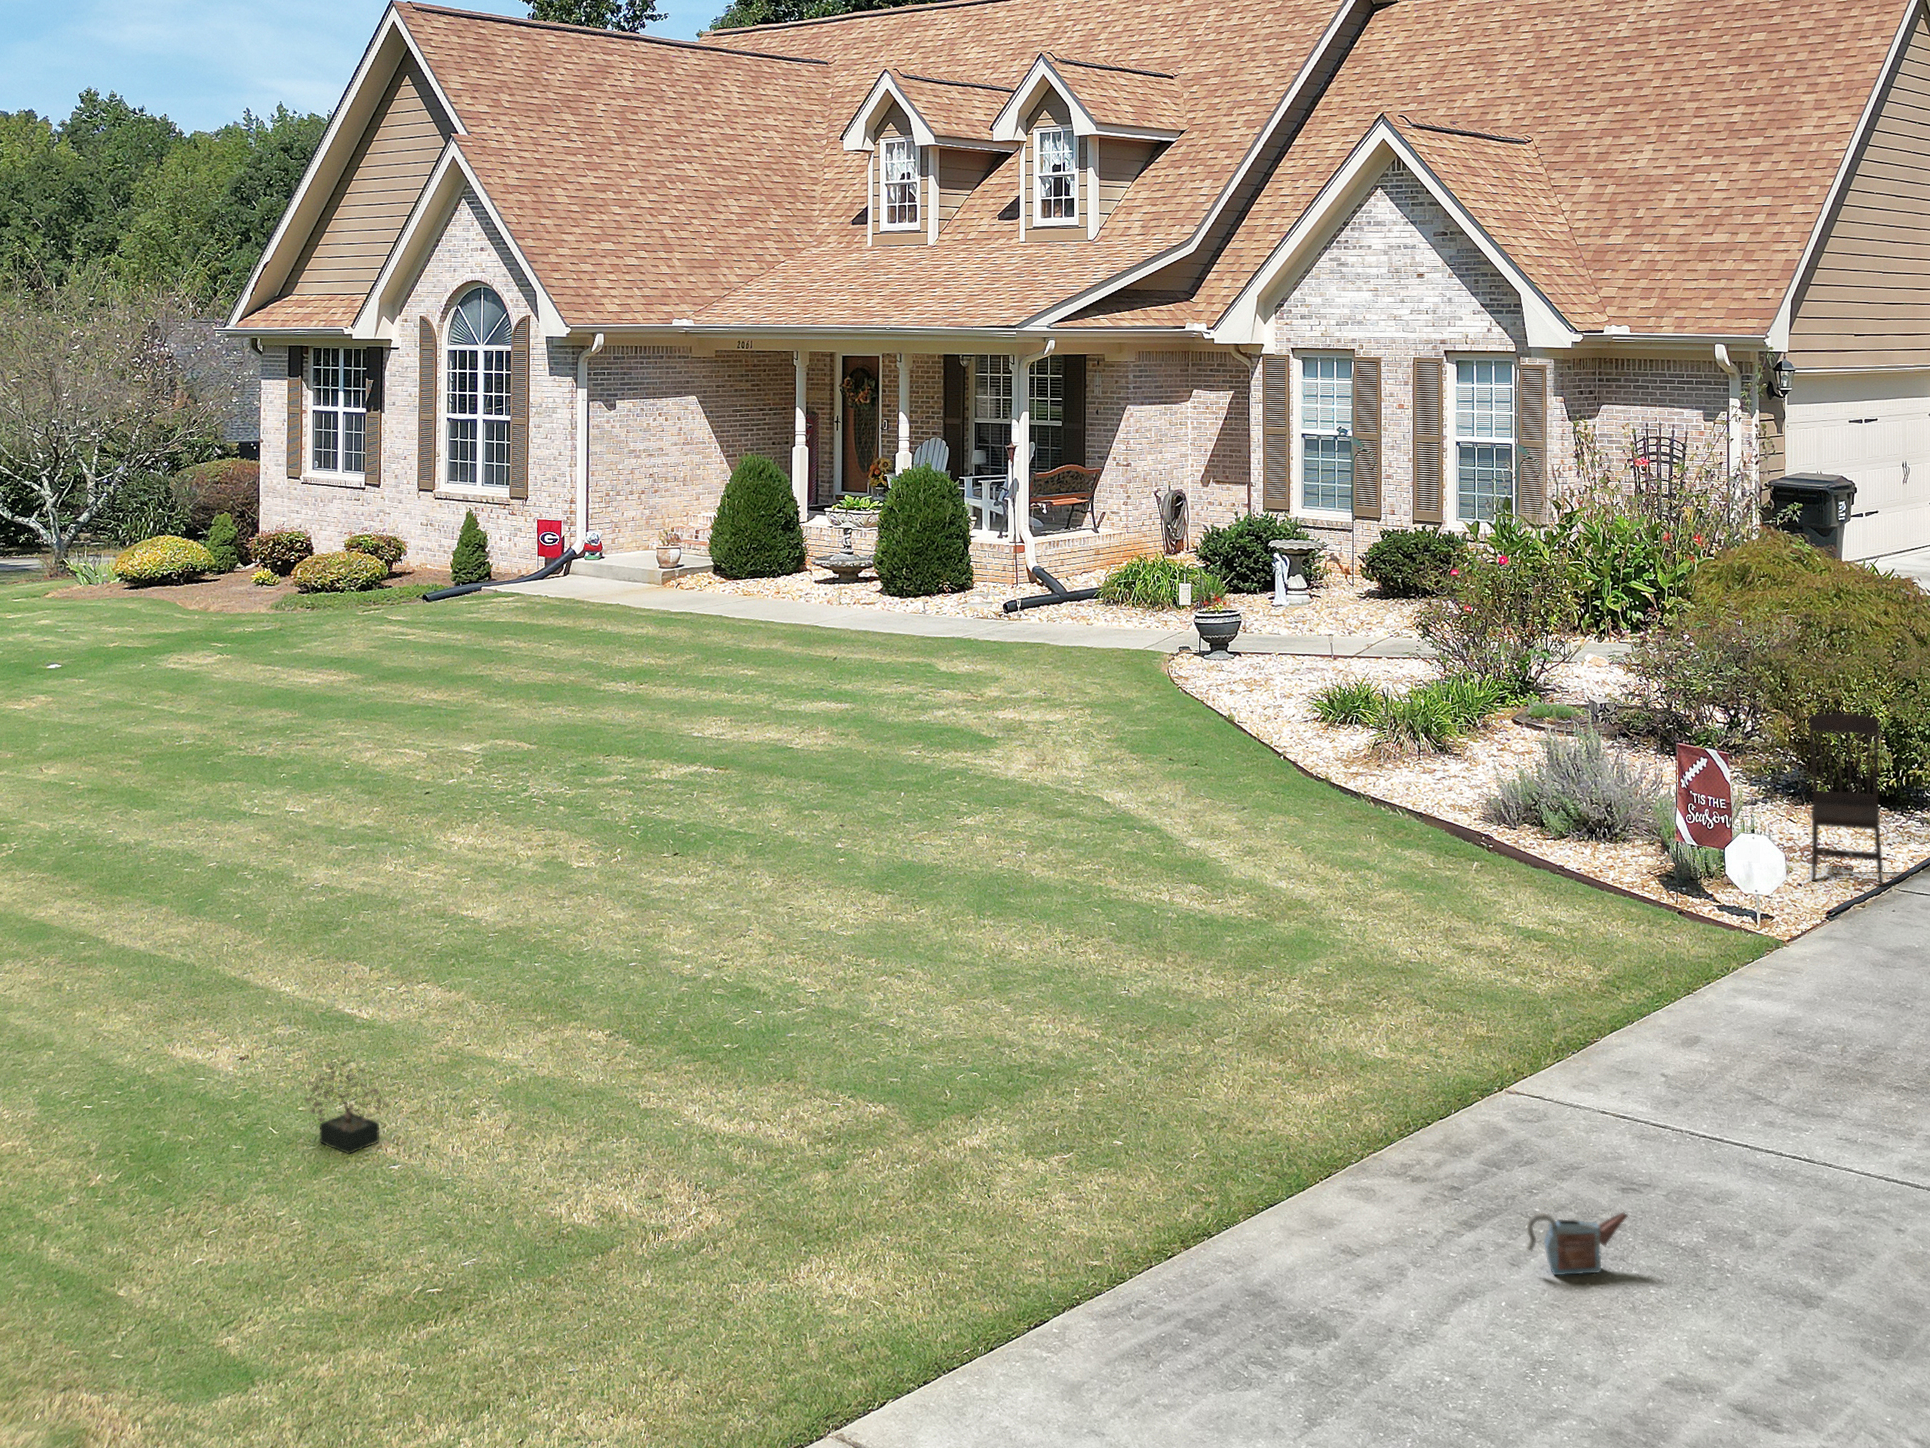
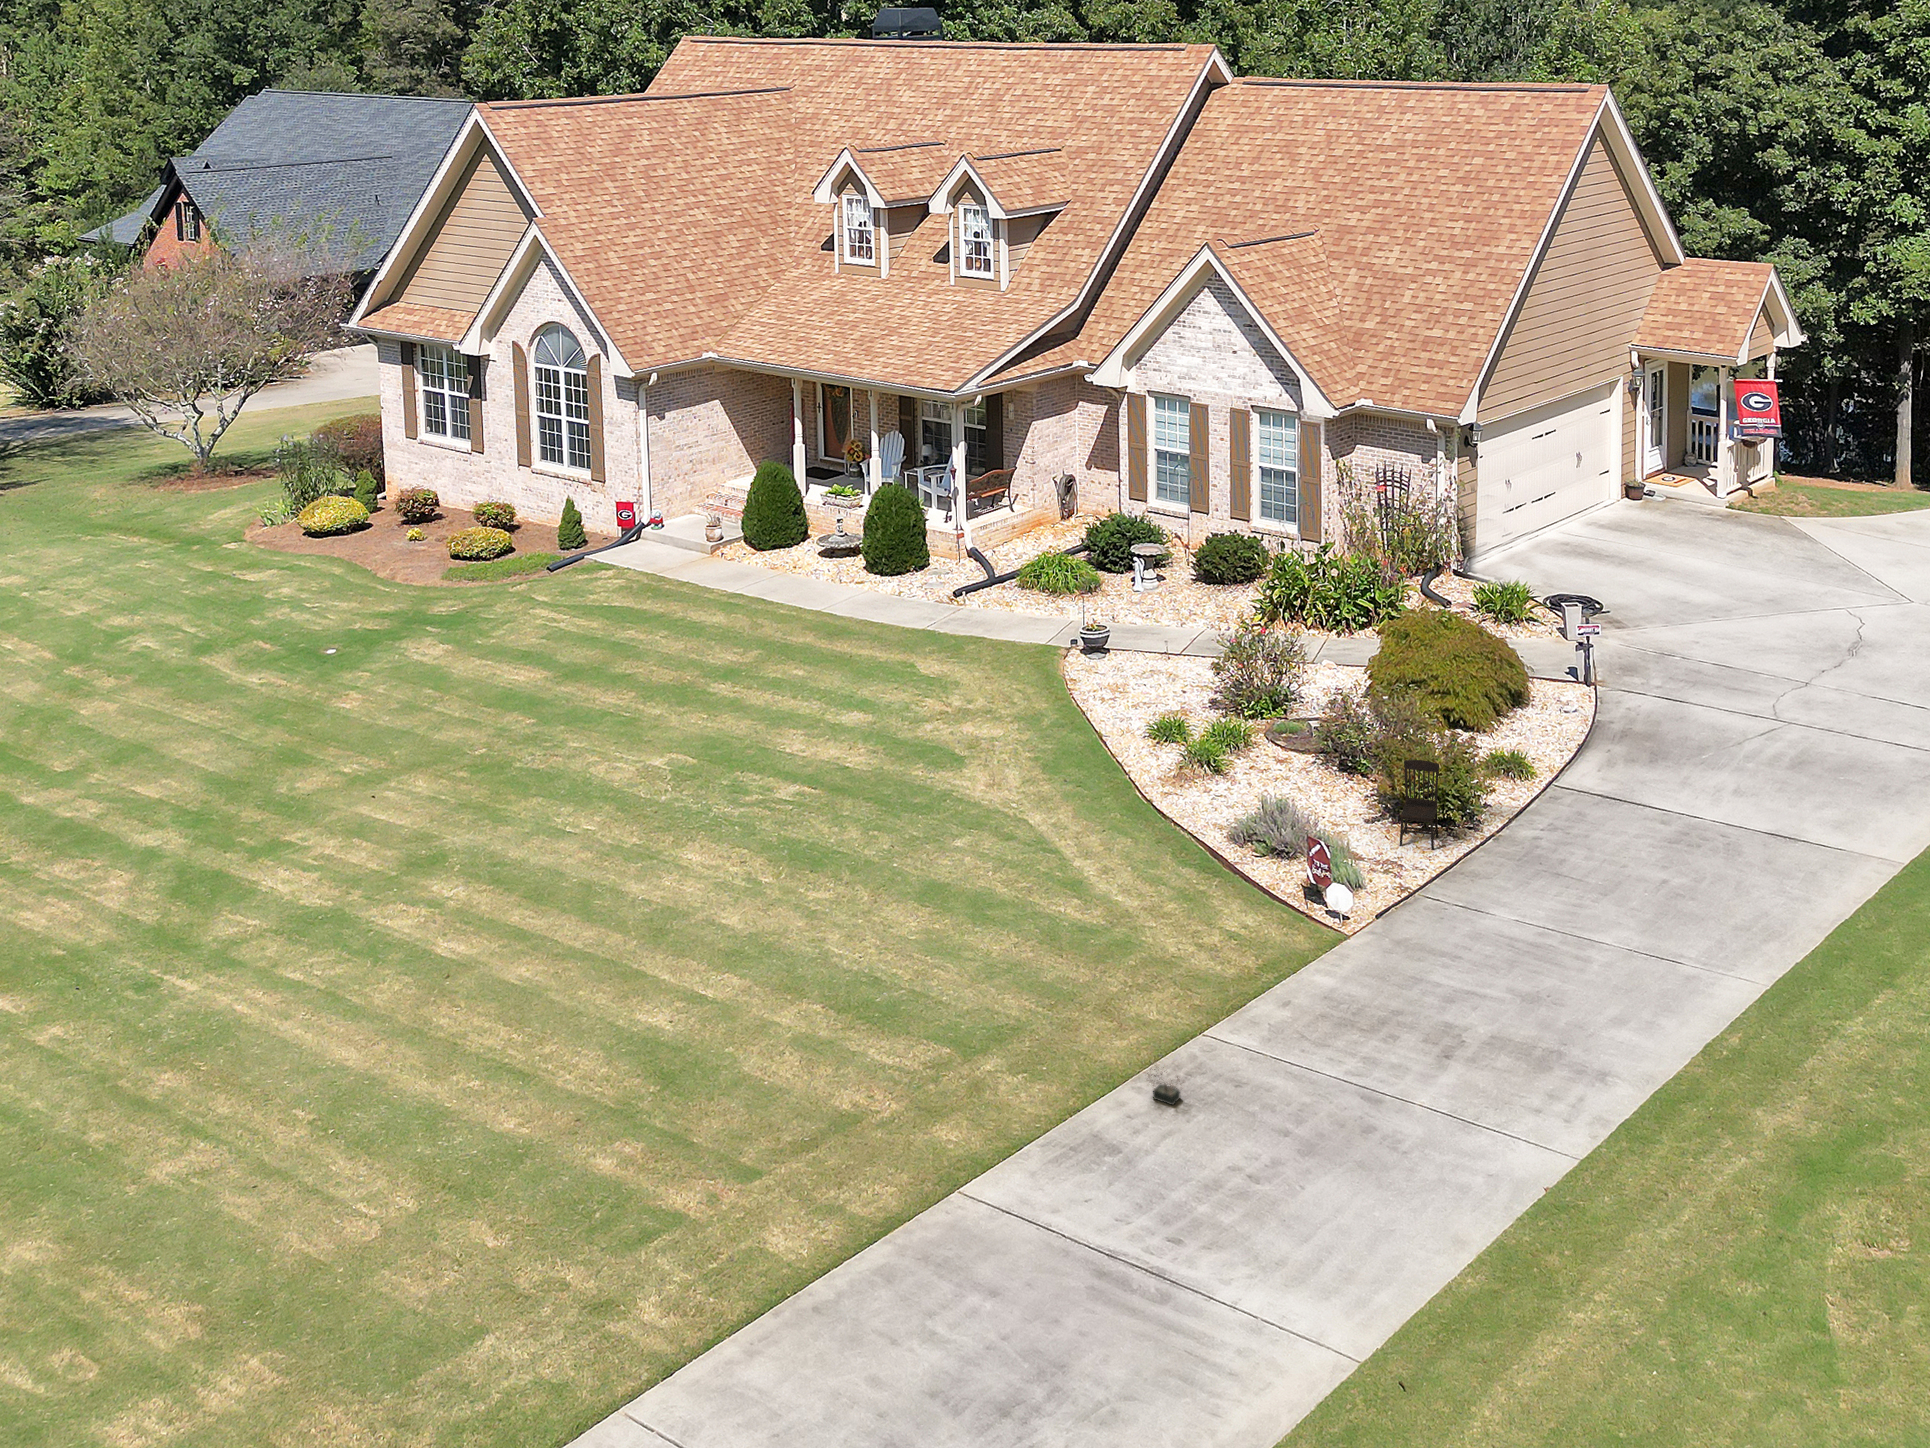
decorative plant: present [306,1060,388,1153] -> present [1147,1068,1180,1105]
watering can: present [1527,1213,1627,1275] -> none [1220,1040,1258,1063]

